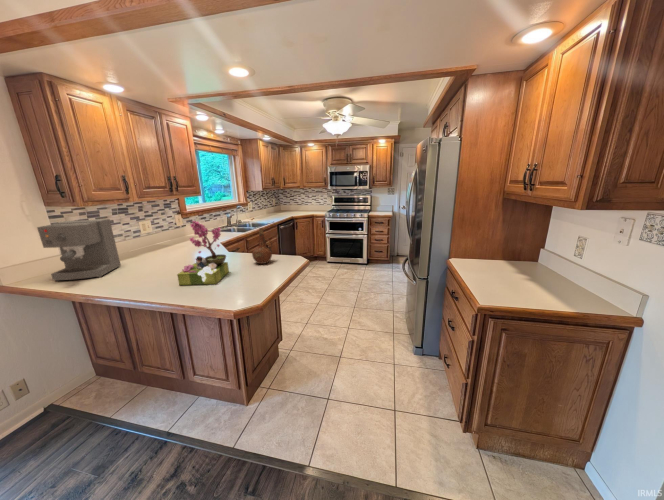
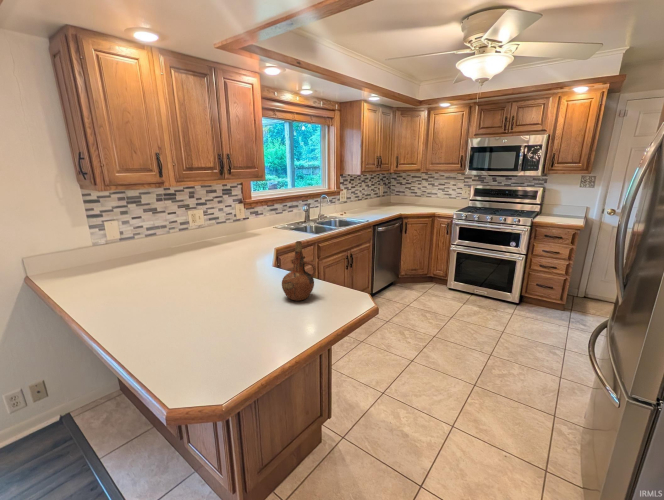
coffee maker: present [37,219,121,281] -> none [51,208,142,283]
flower arrangement: present [177,221,229,285] -> none [155,221,238,330]

